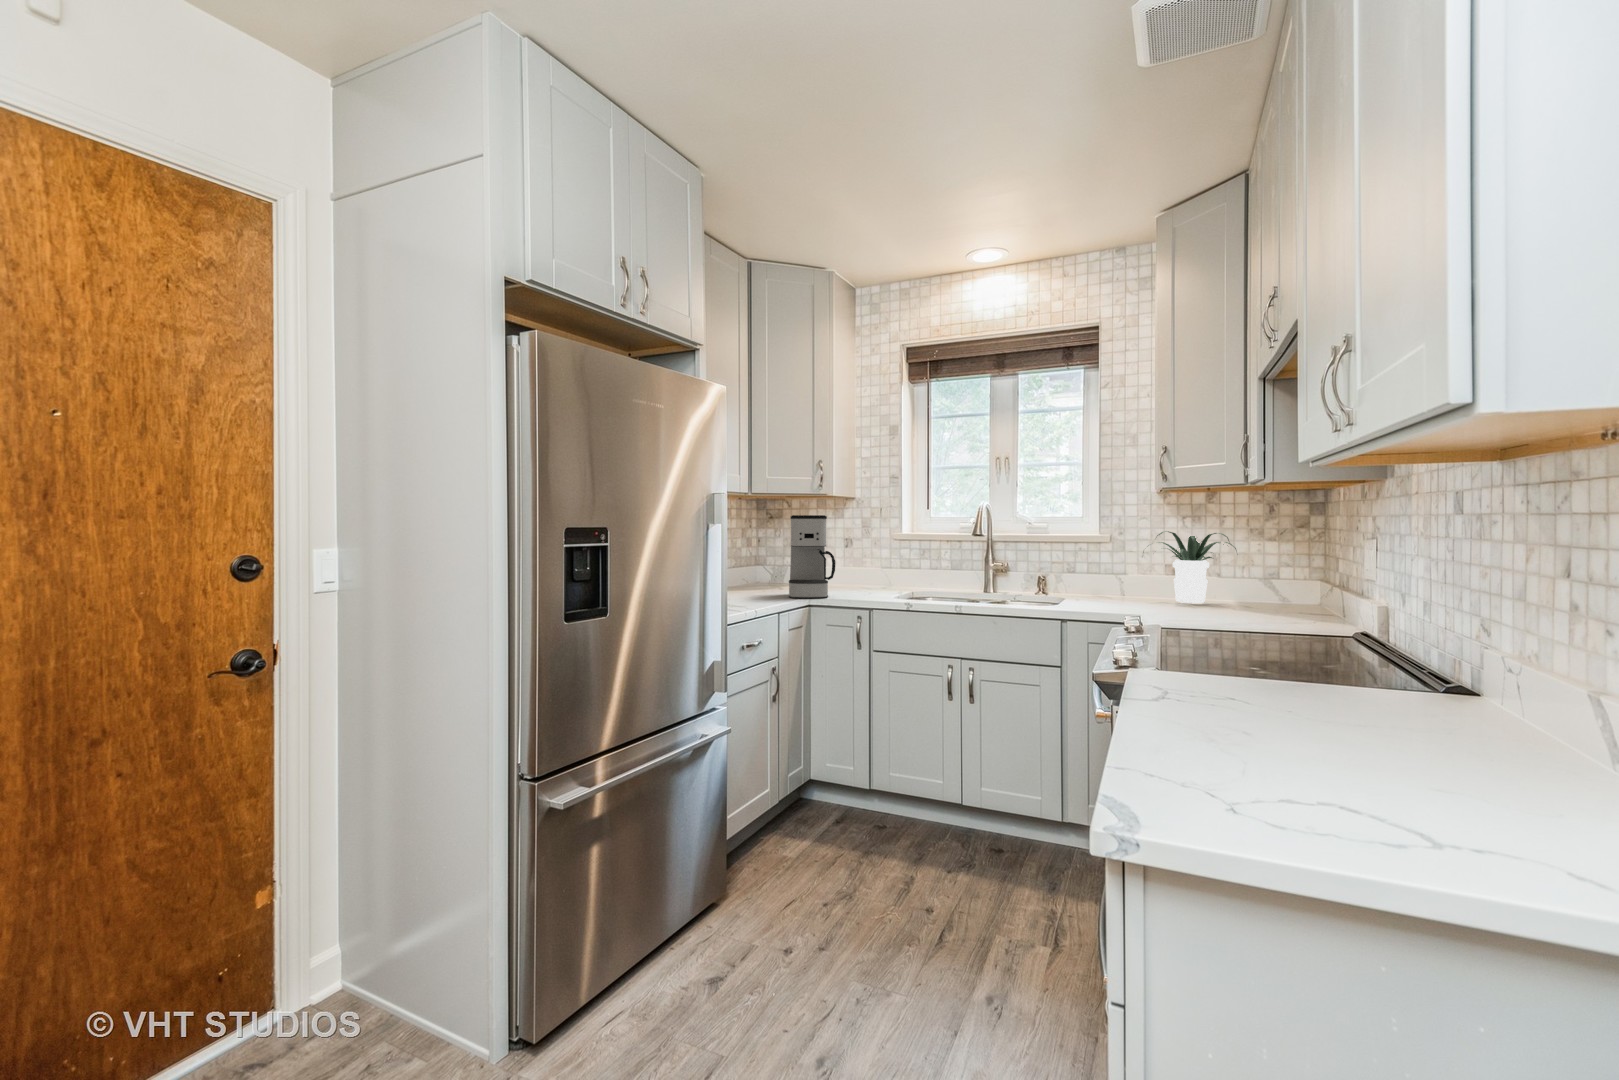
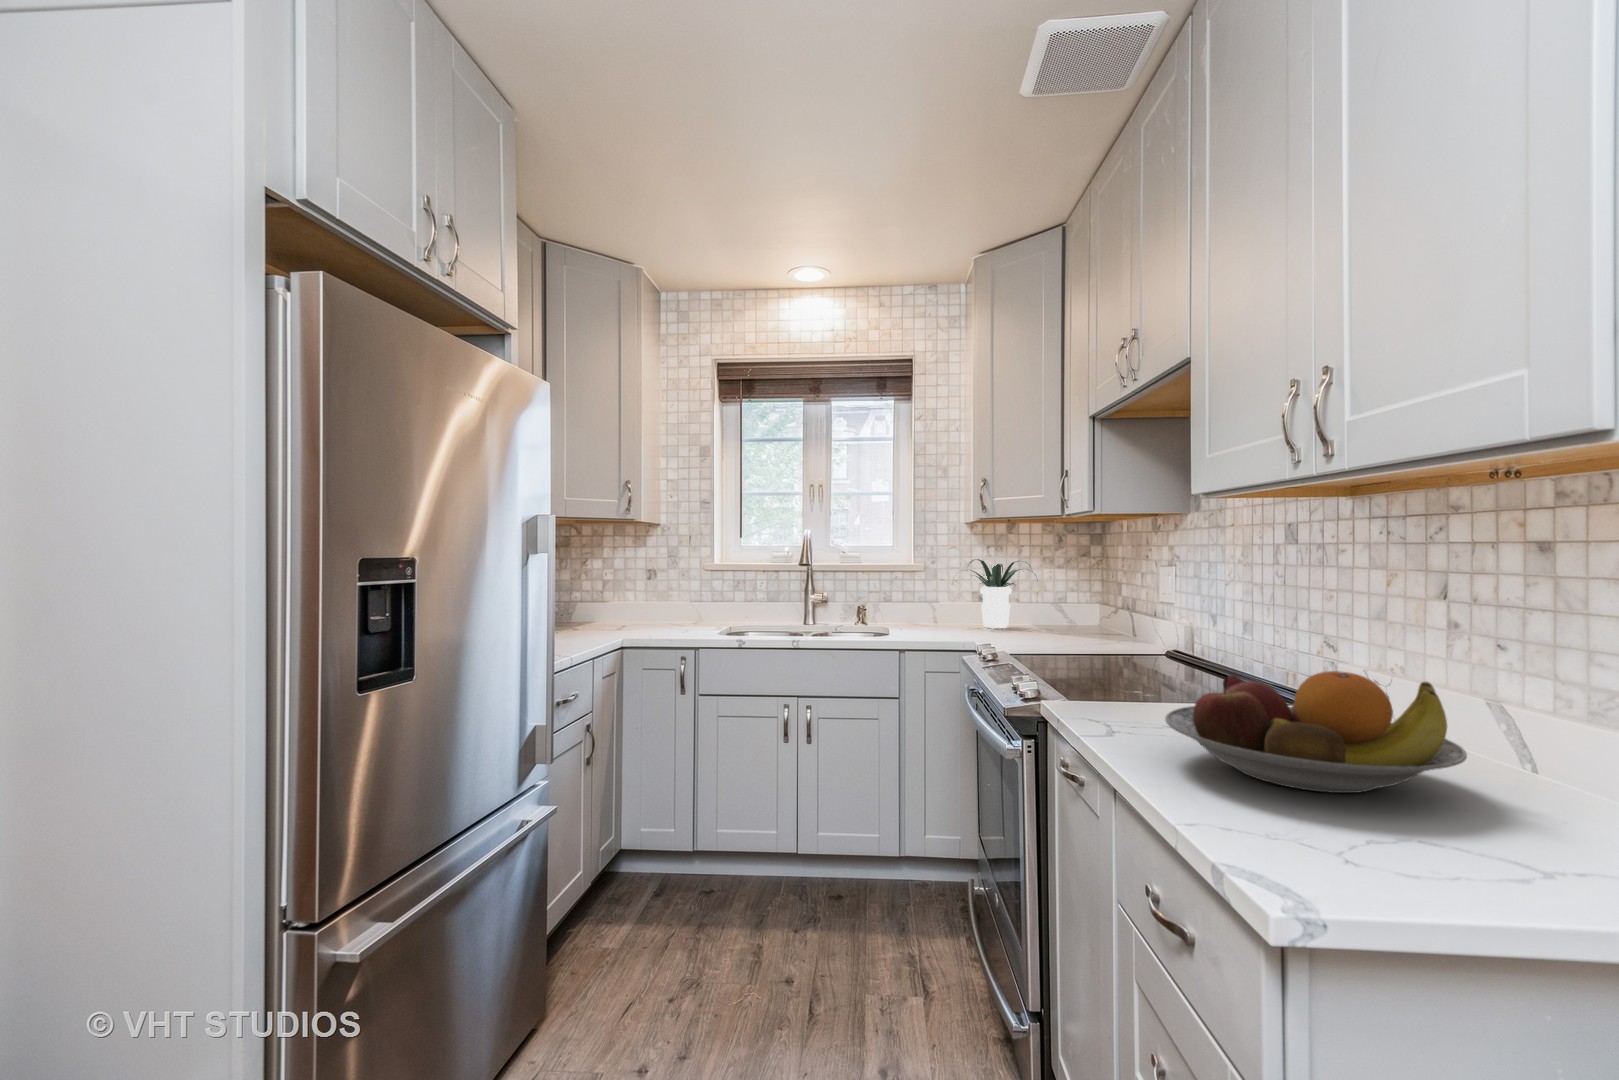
coffee maker: present [789,515,835,598] -> none [591,541,647,636]
fruit bowl: none [1183,644,1482,761] -> present [1165,671,1467,793]

